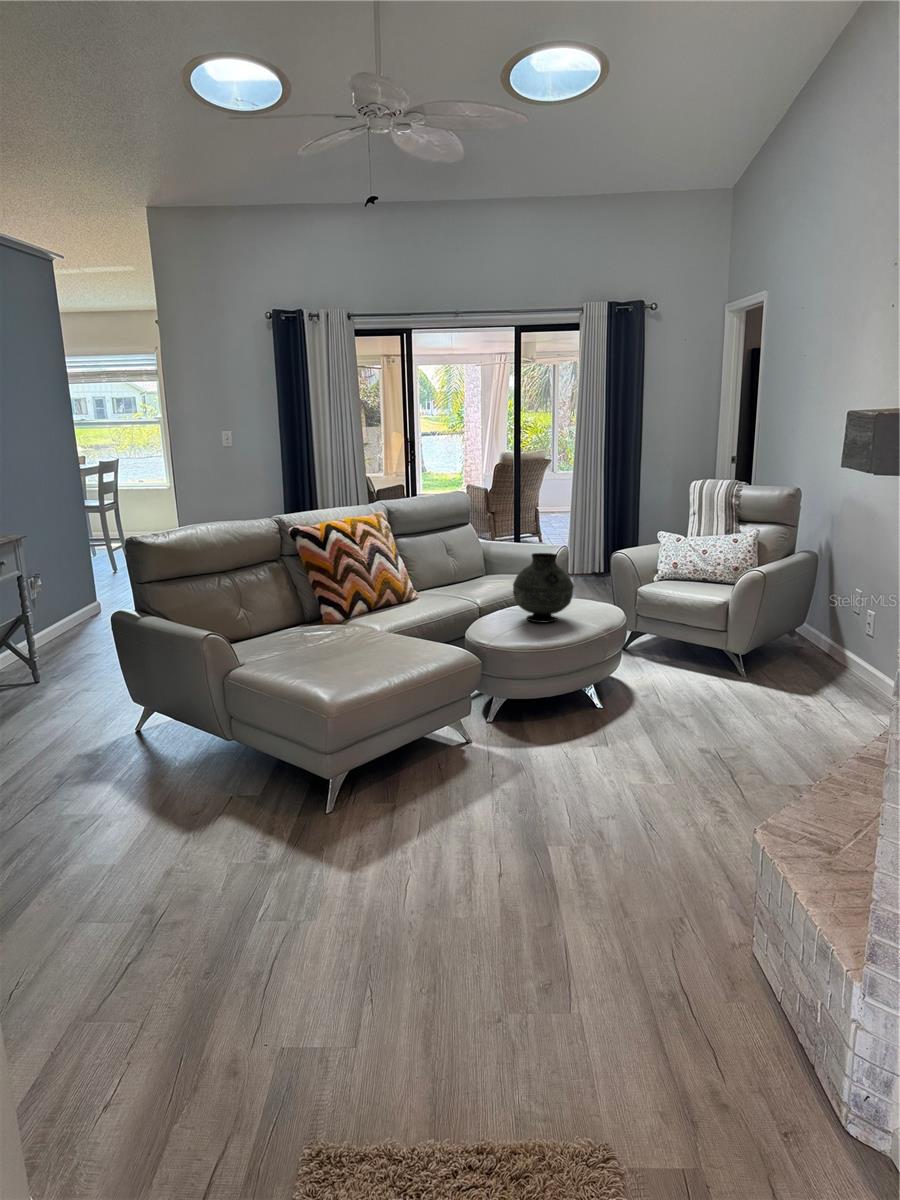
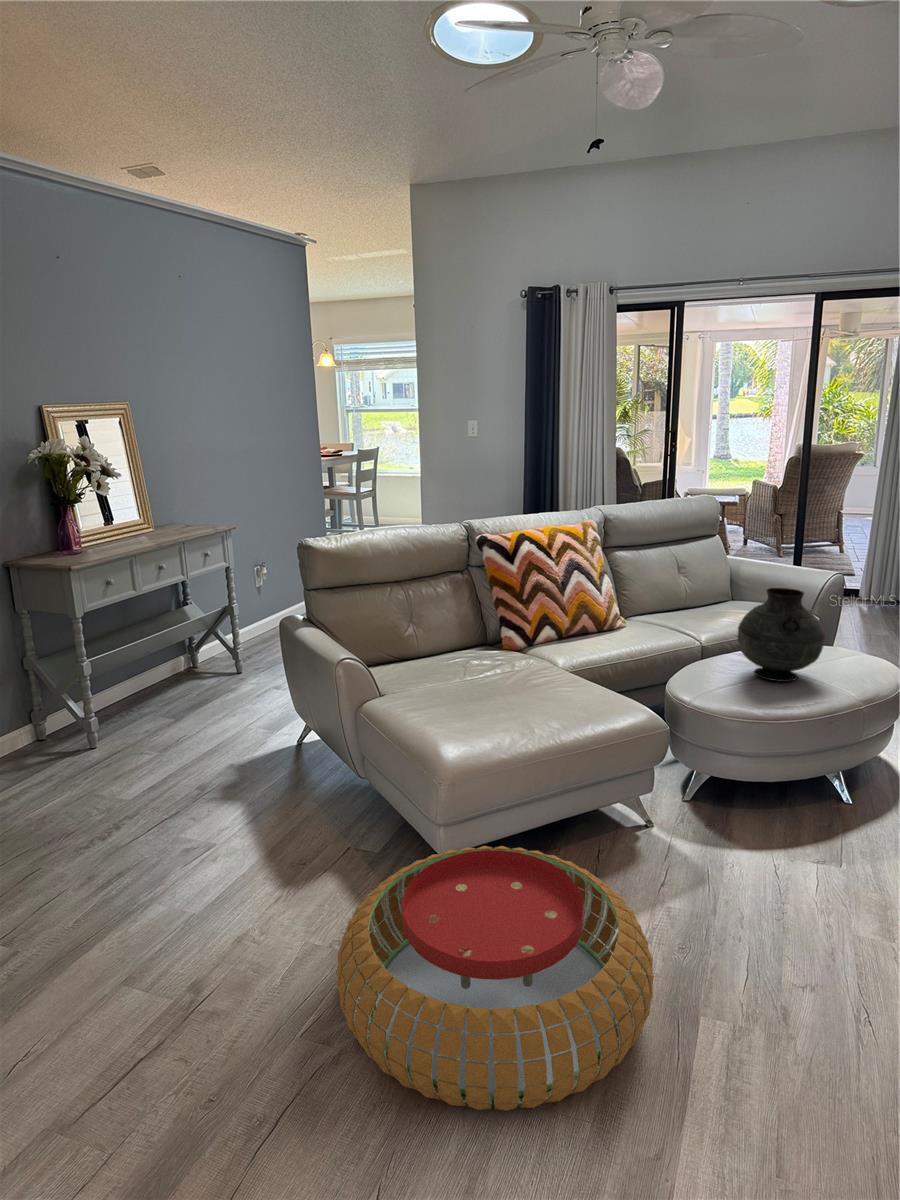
pouf: none [278,759,521,932] -> present [336,846,654,1111]

